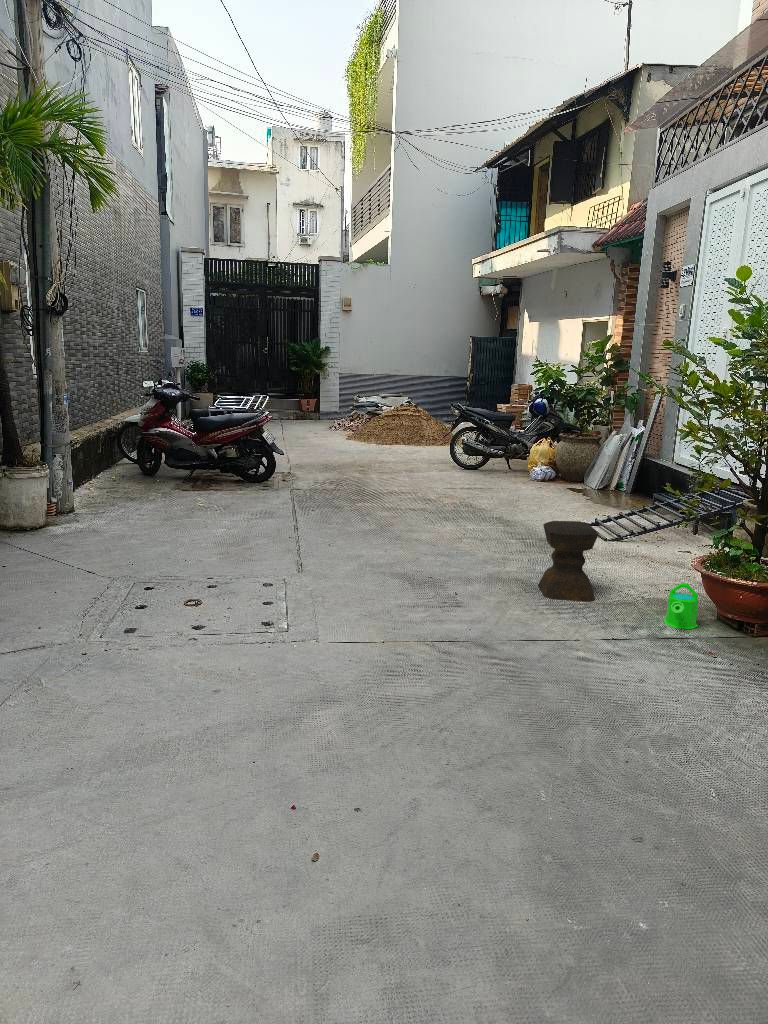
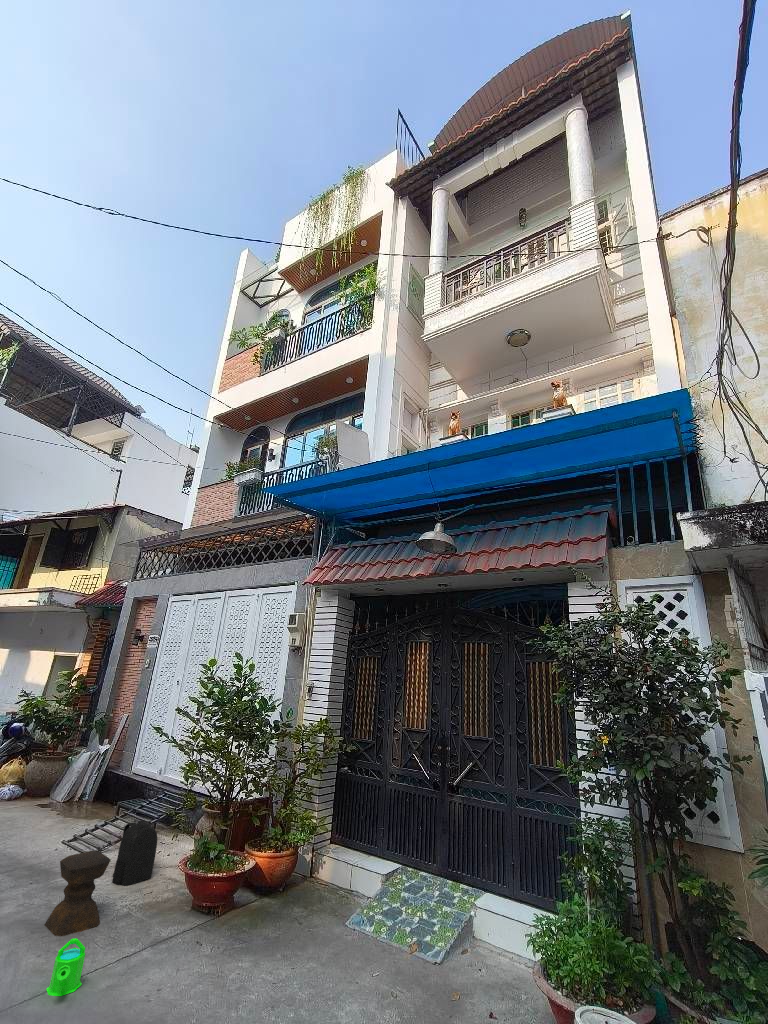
backpack: none [624,504,678,577] -> present [112,820,157,886]
watering can: present [663,583,699,629] -> present [46,938,85,996]

